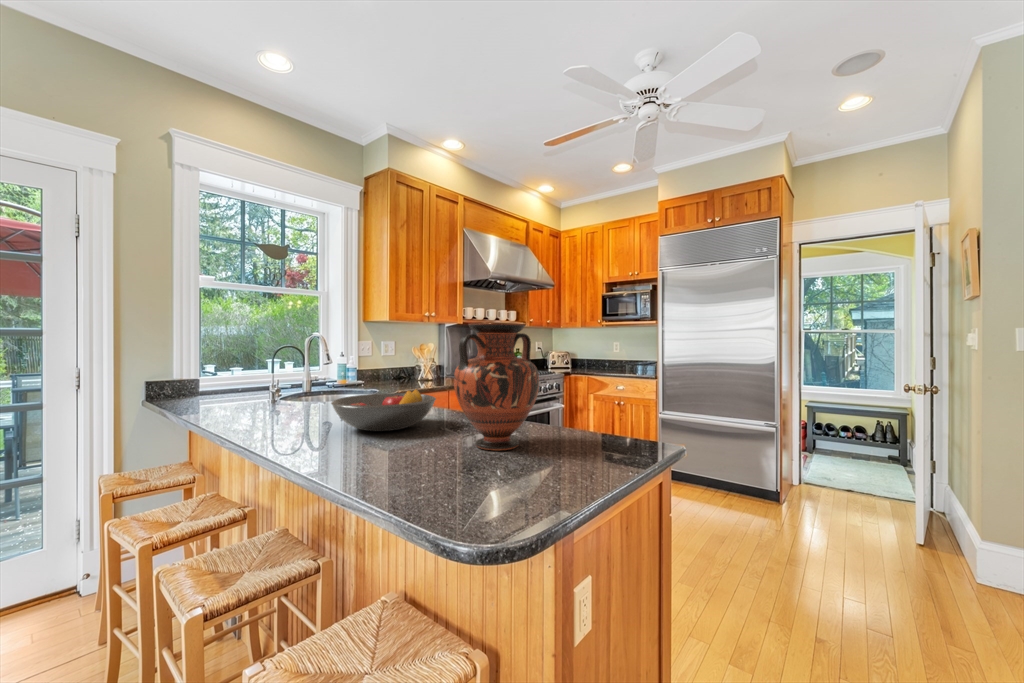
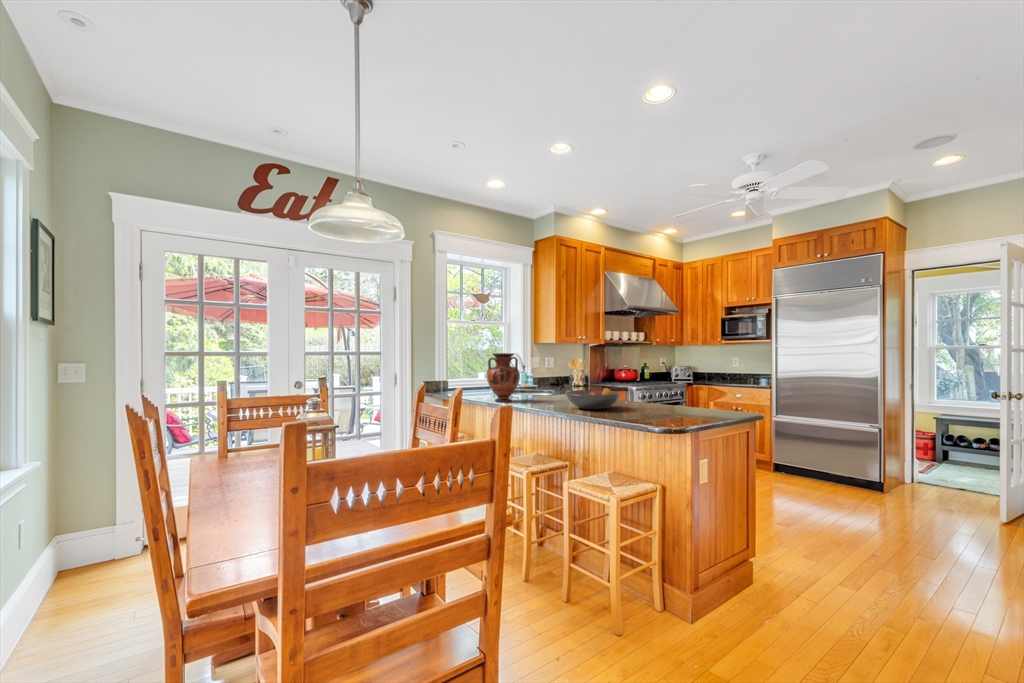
vase: present [454,324,539,450] -> present [487,353,520,402]

